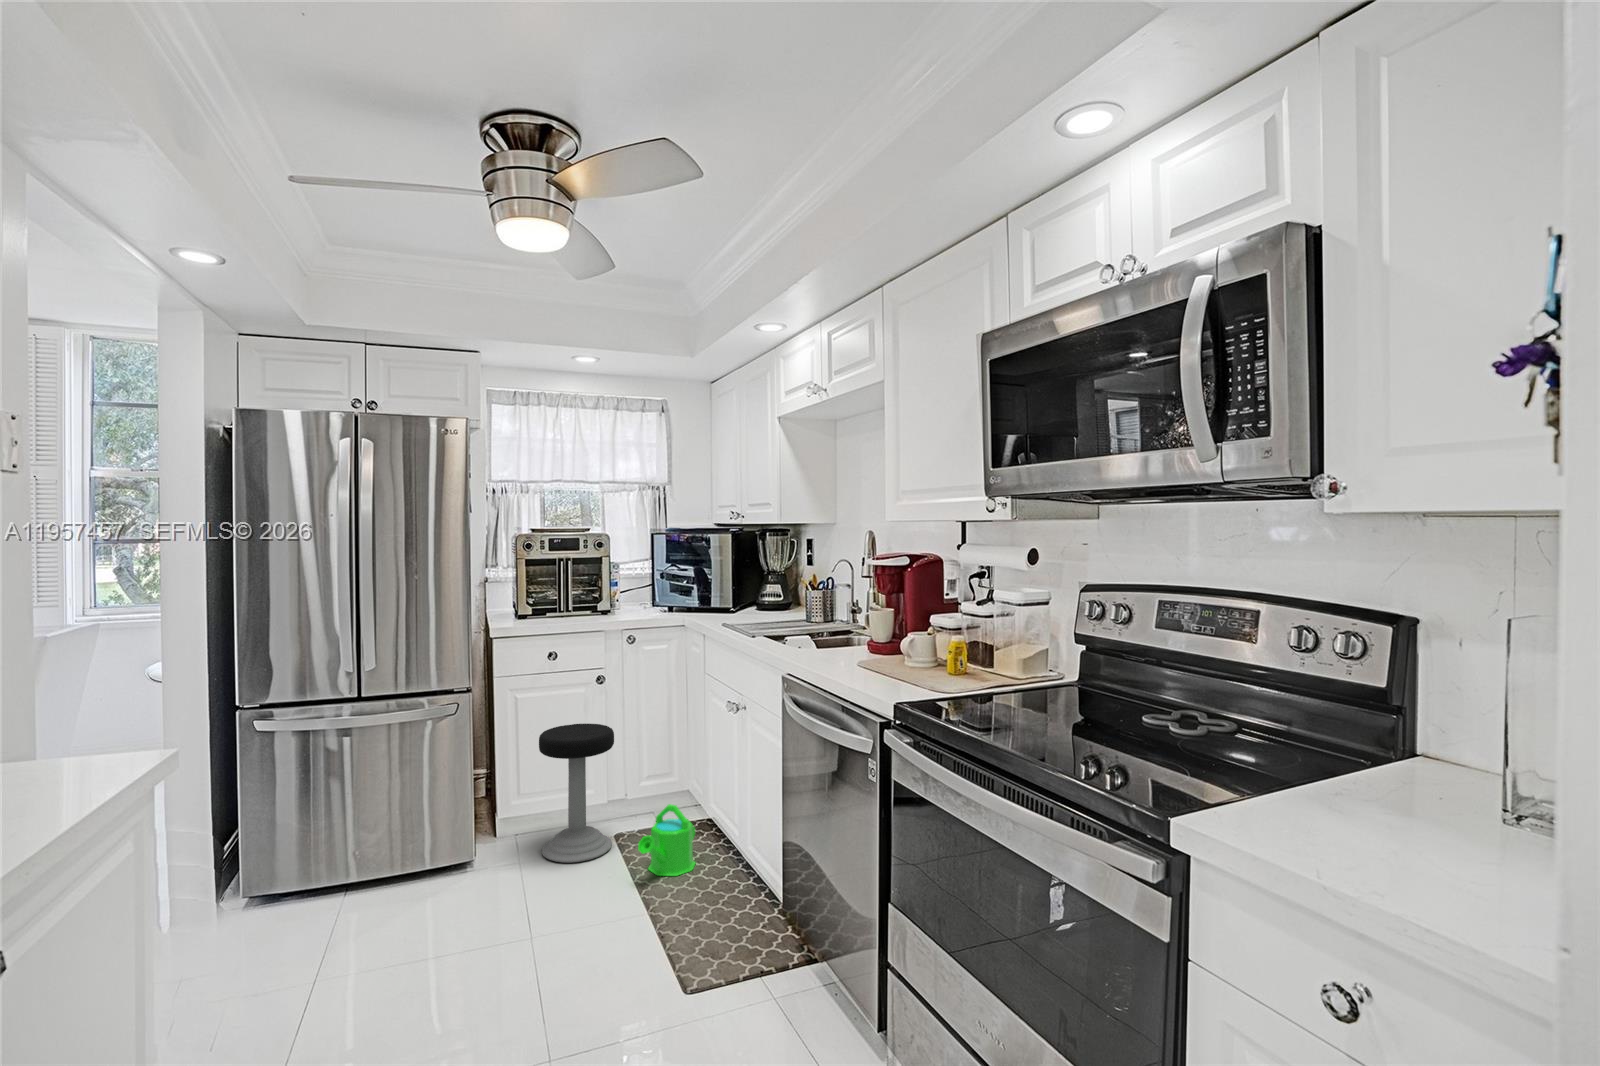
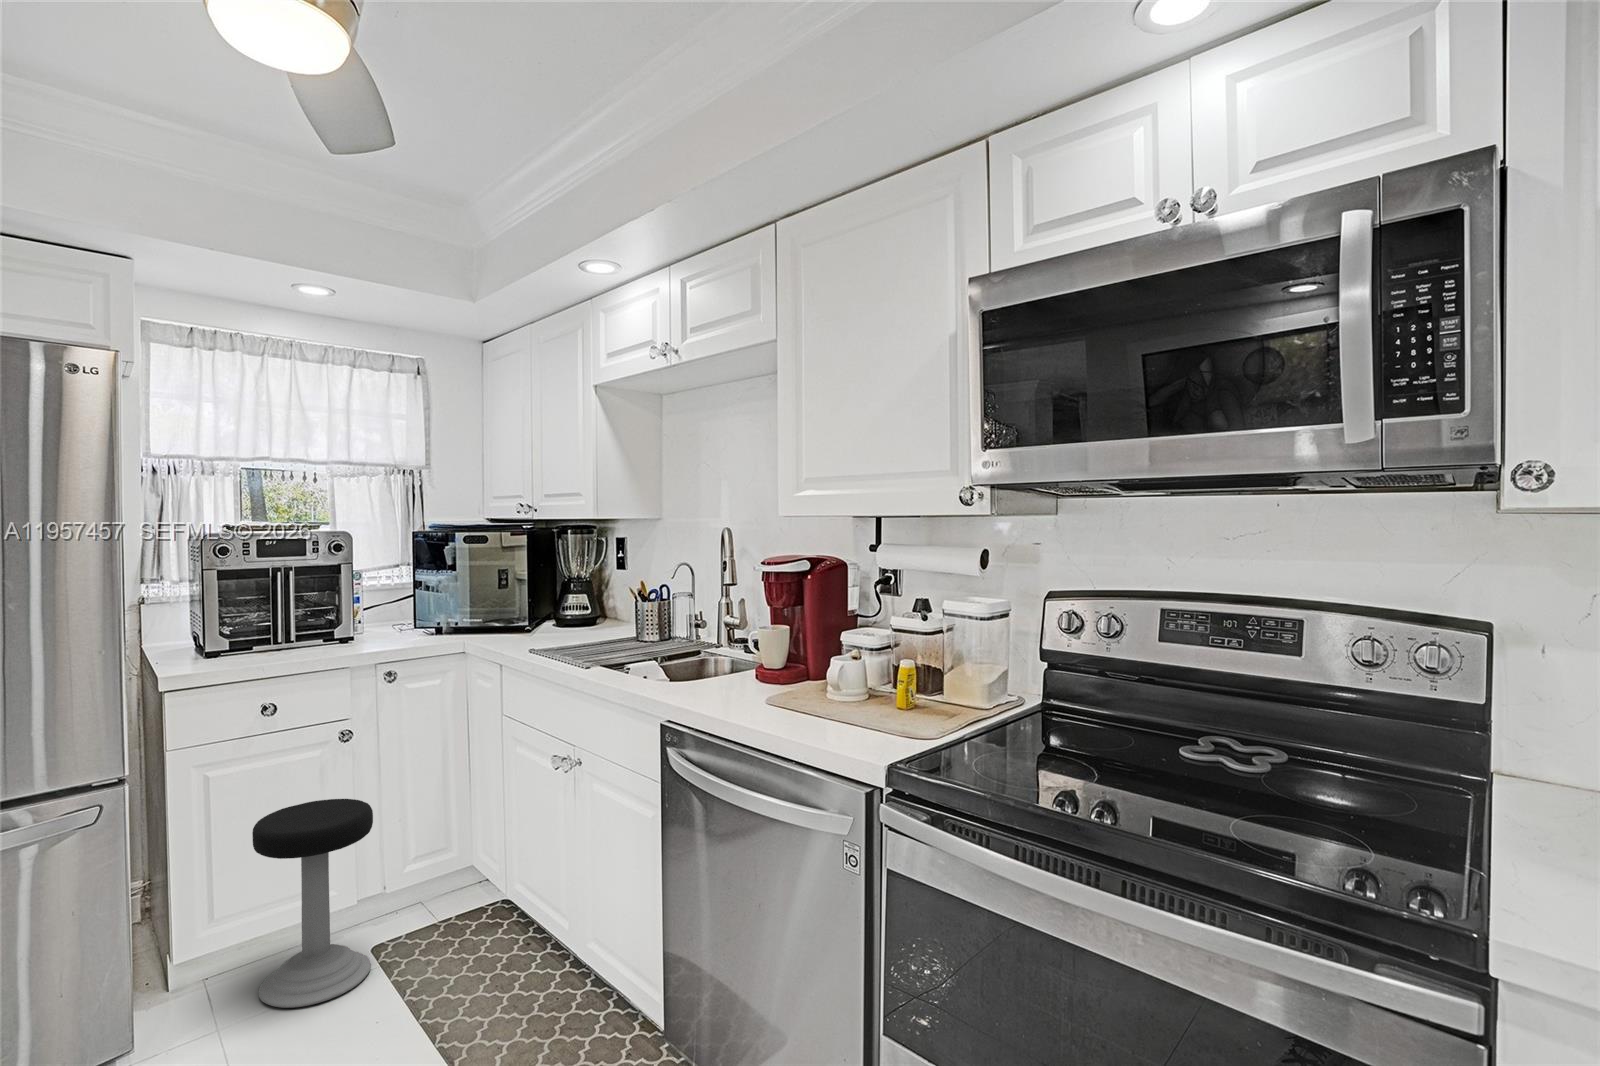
watering can: present [638,804,696,876] -> none [424,899,503,1002]

